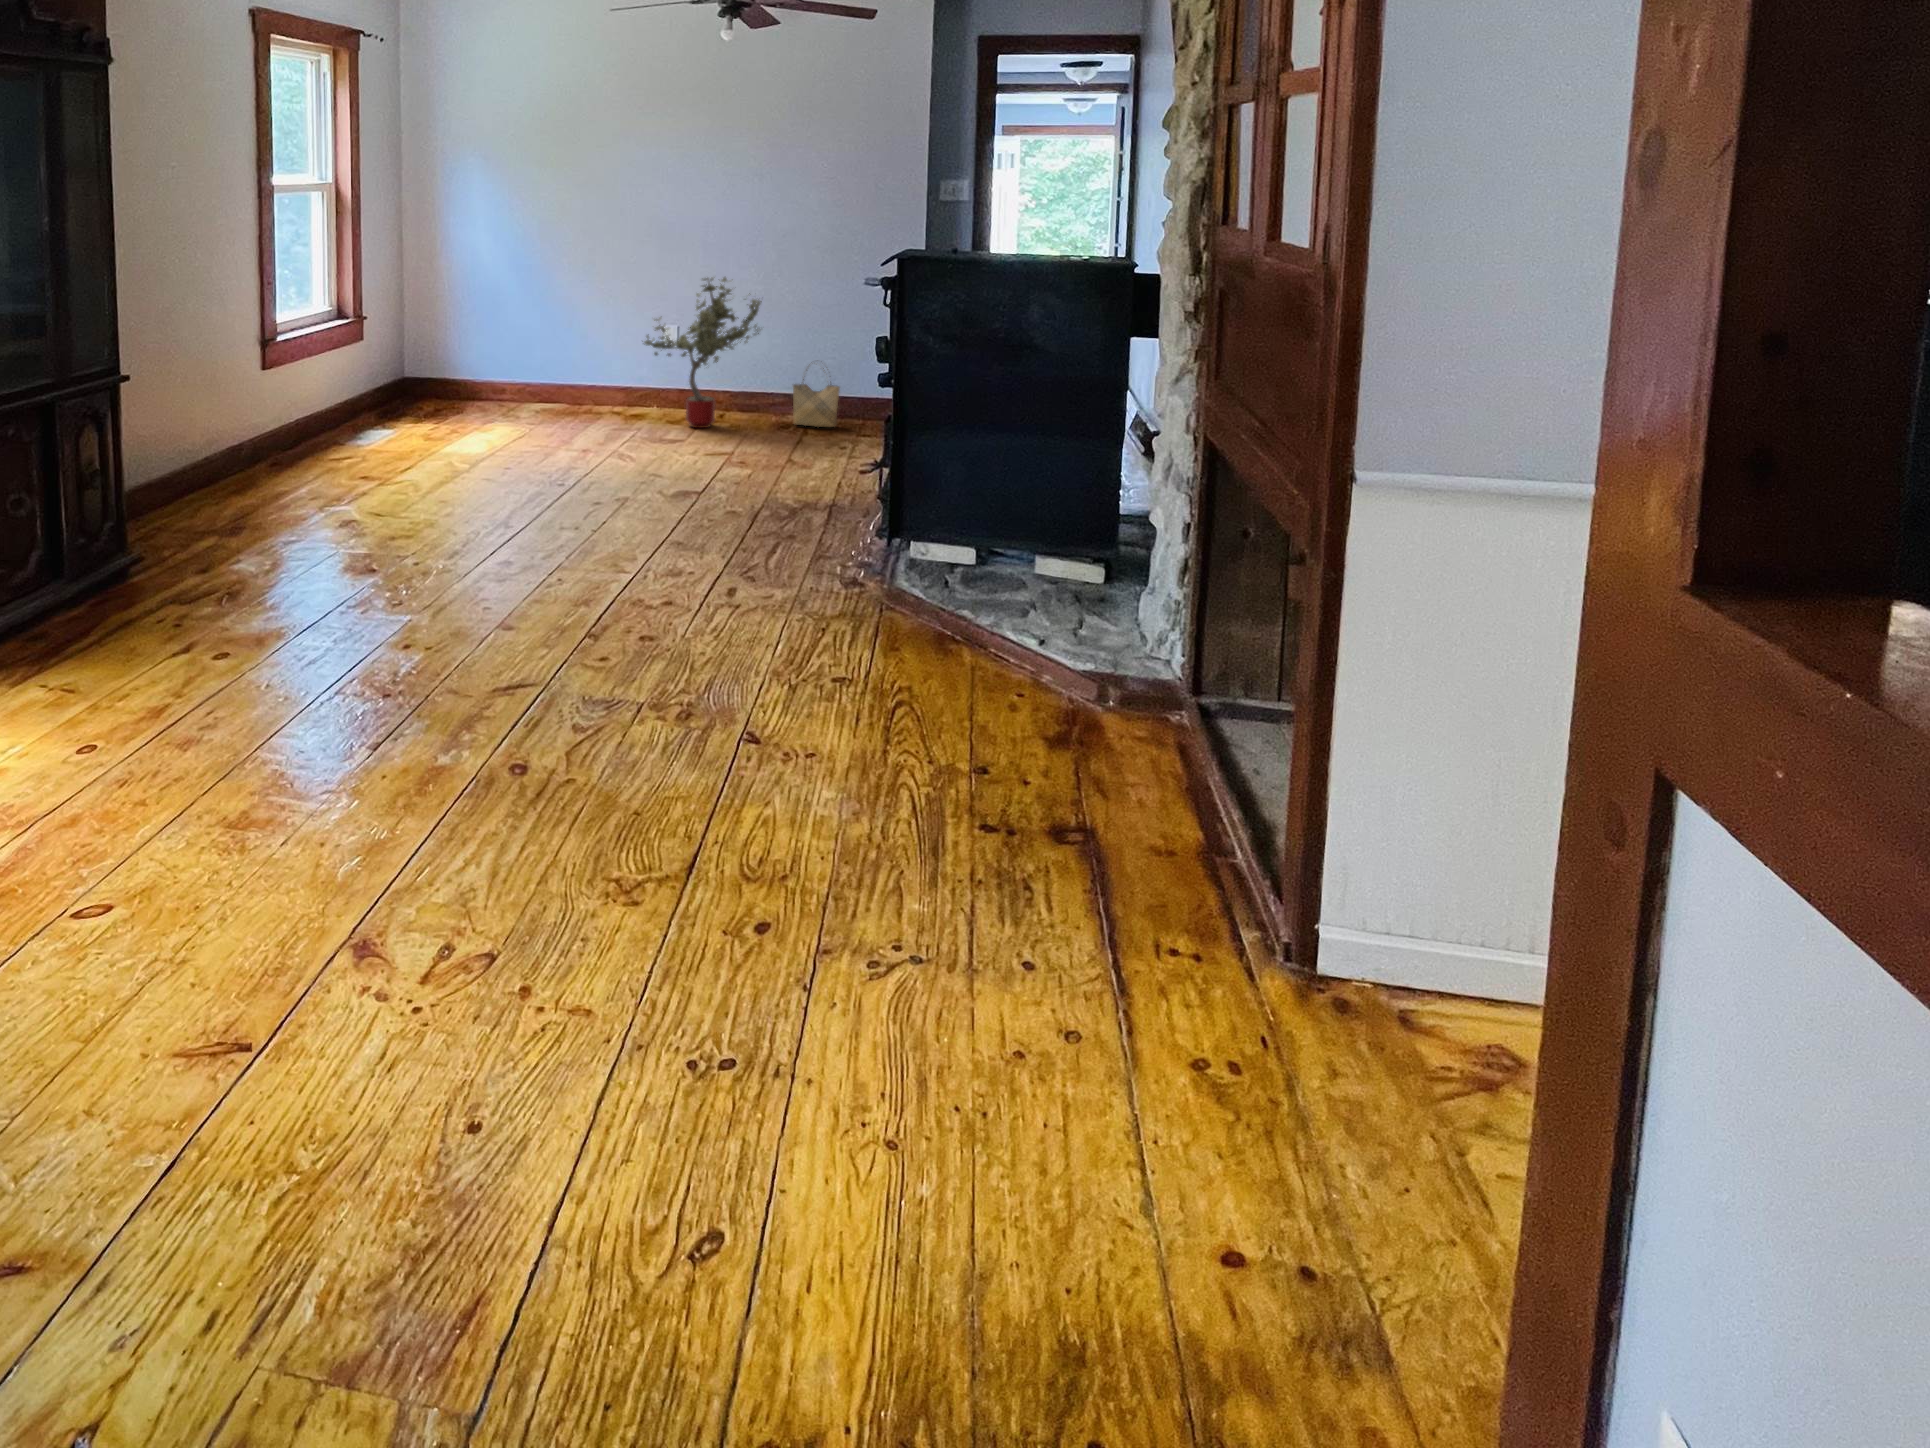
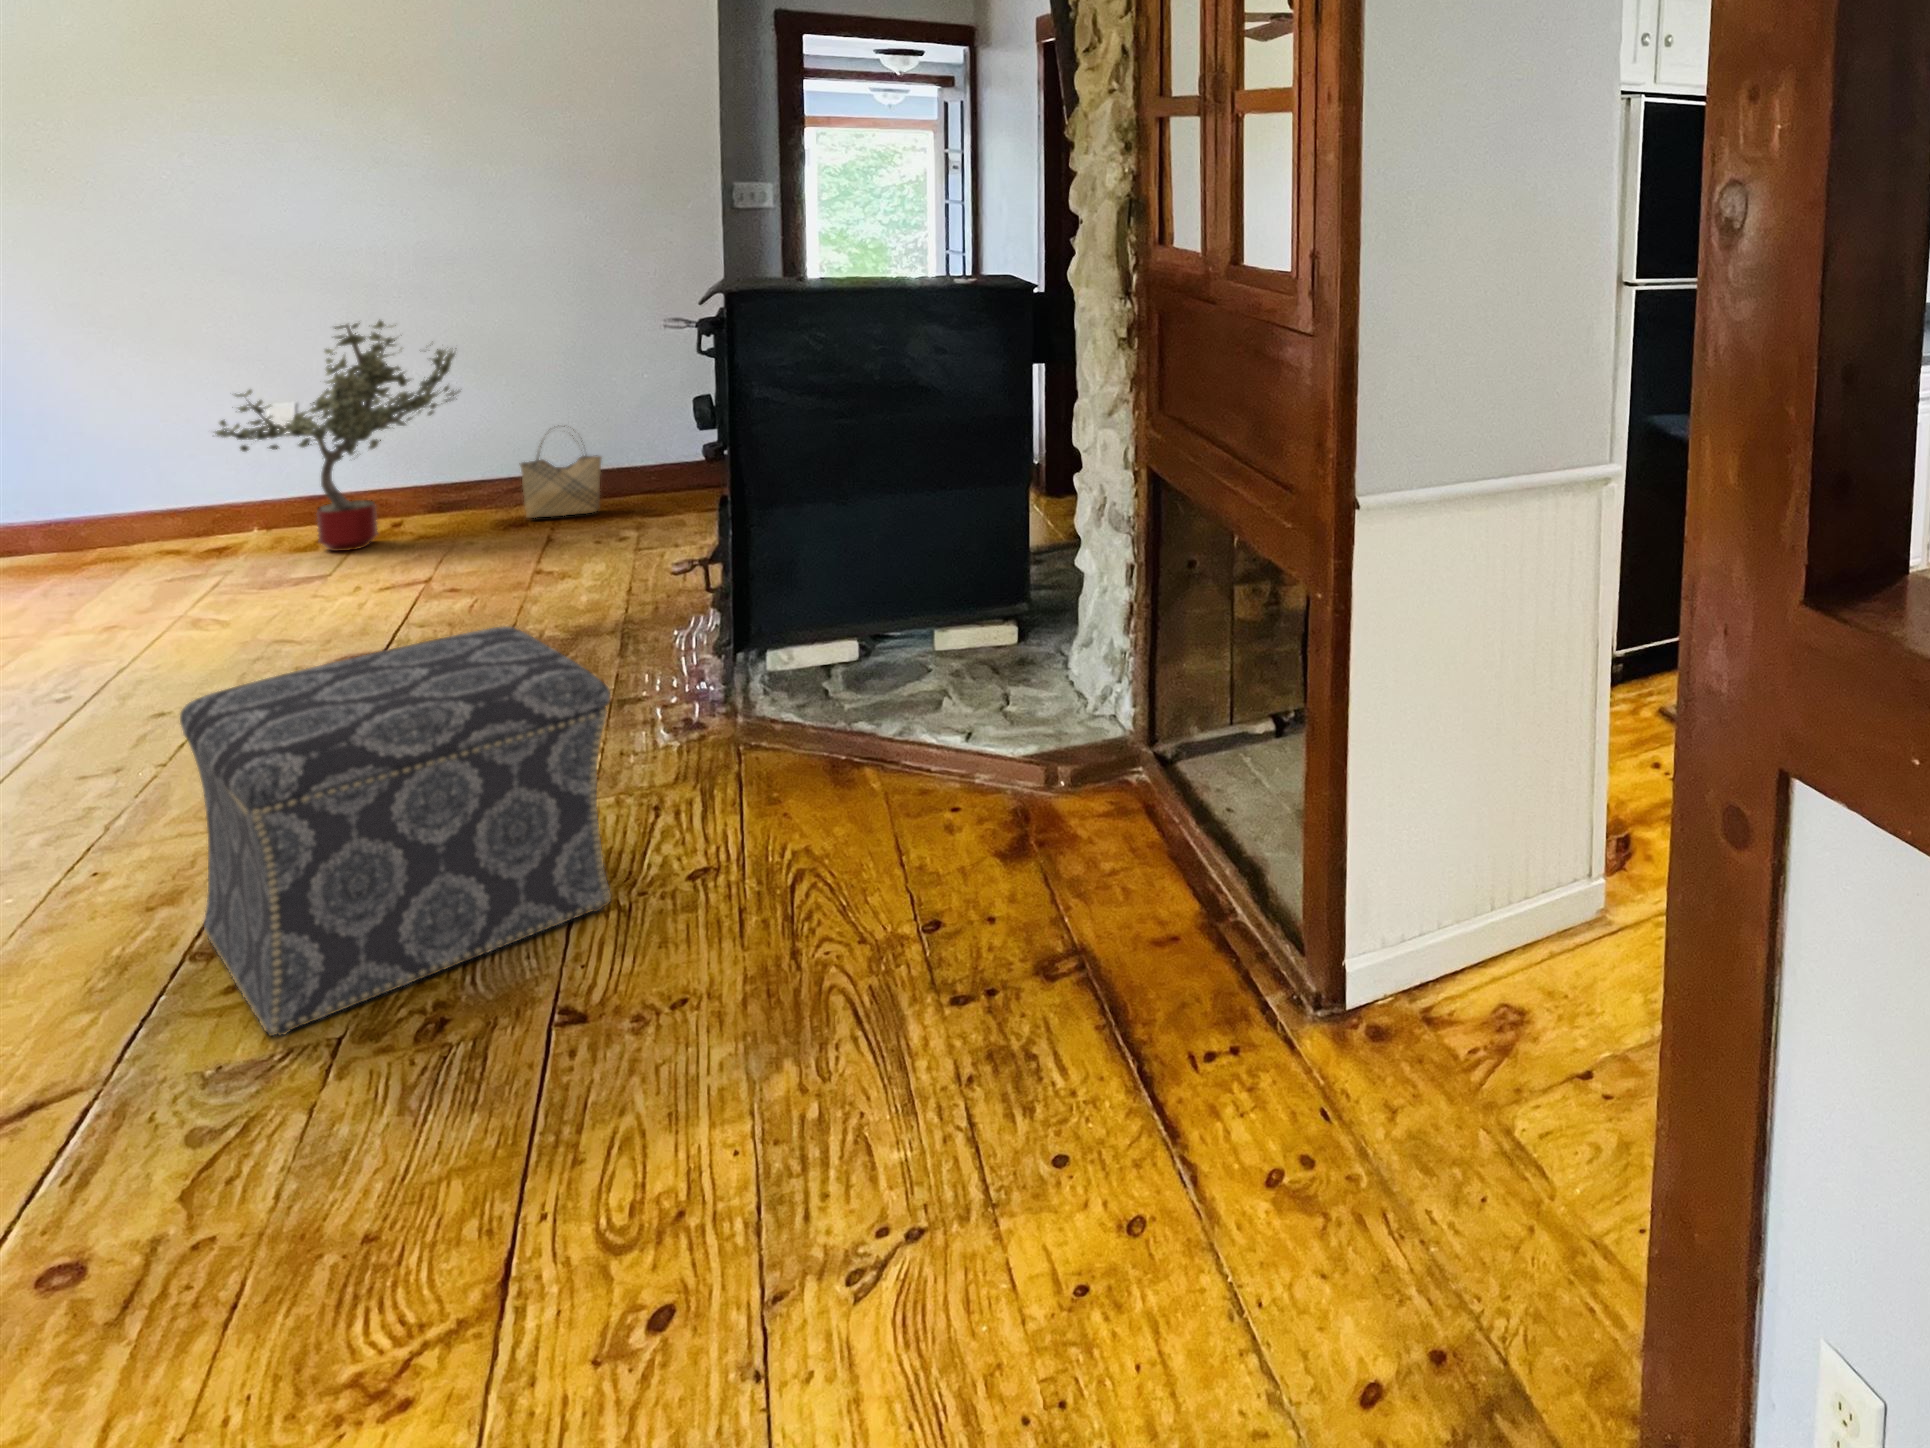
ottoman: none [596,476,796,692] -> present [180,626,611,1036]

